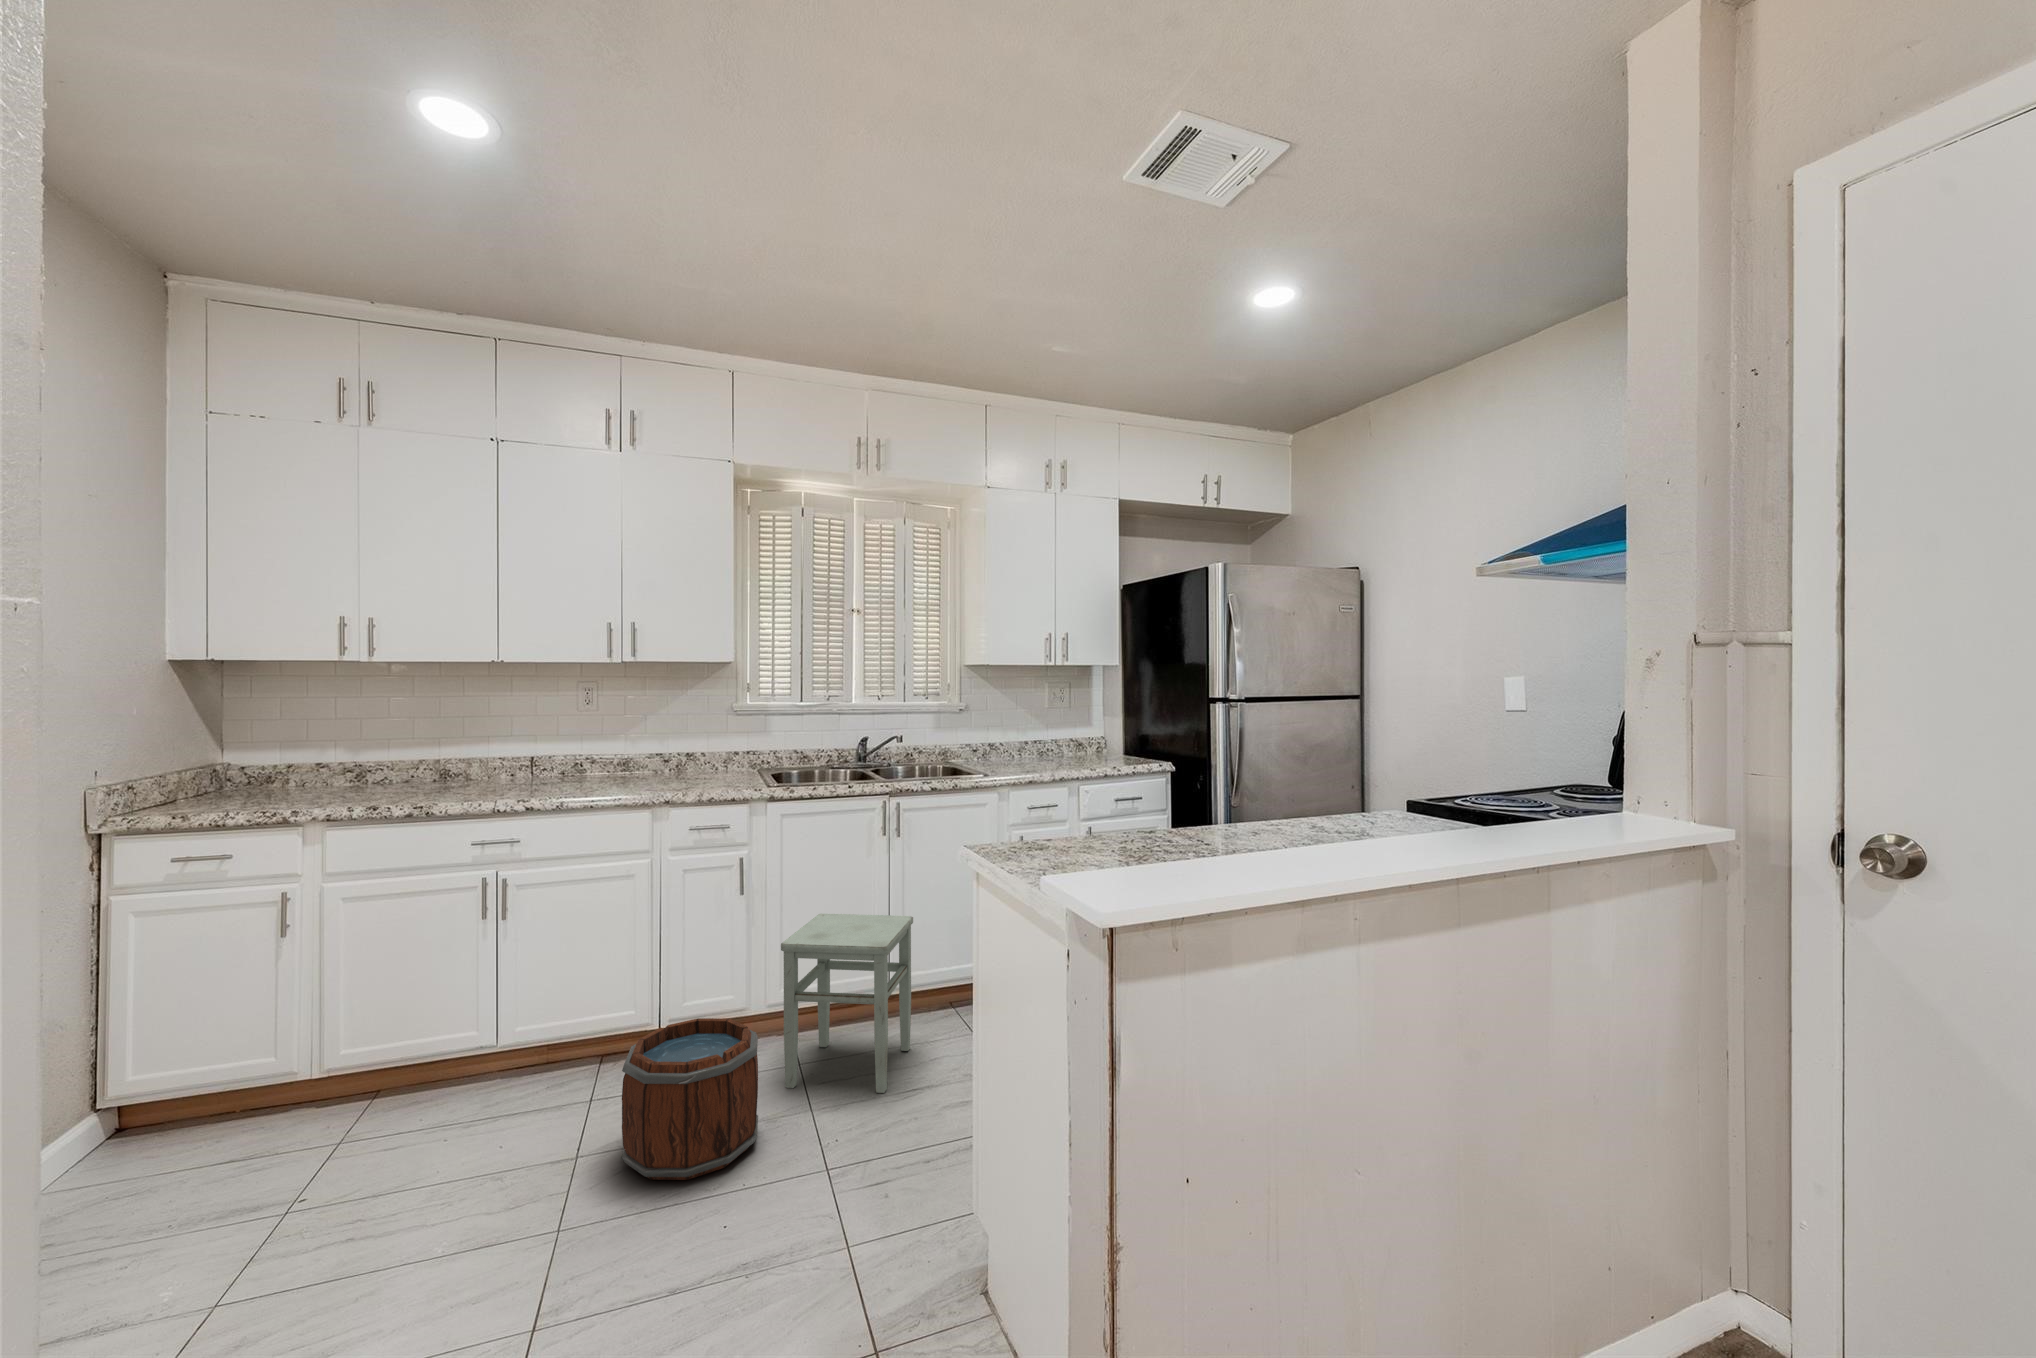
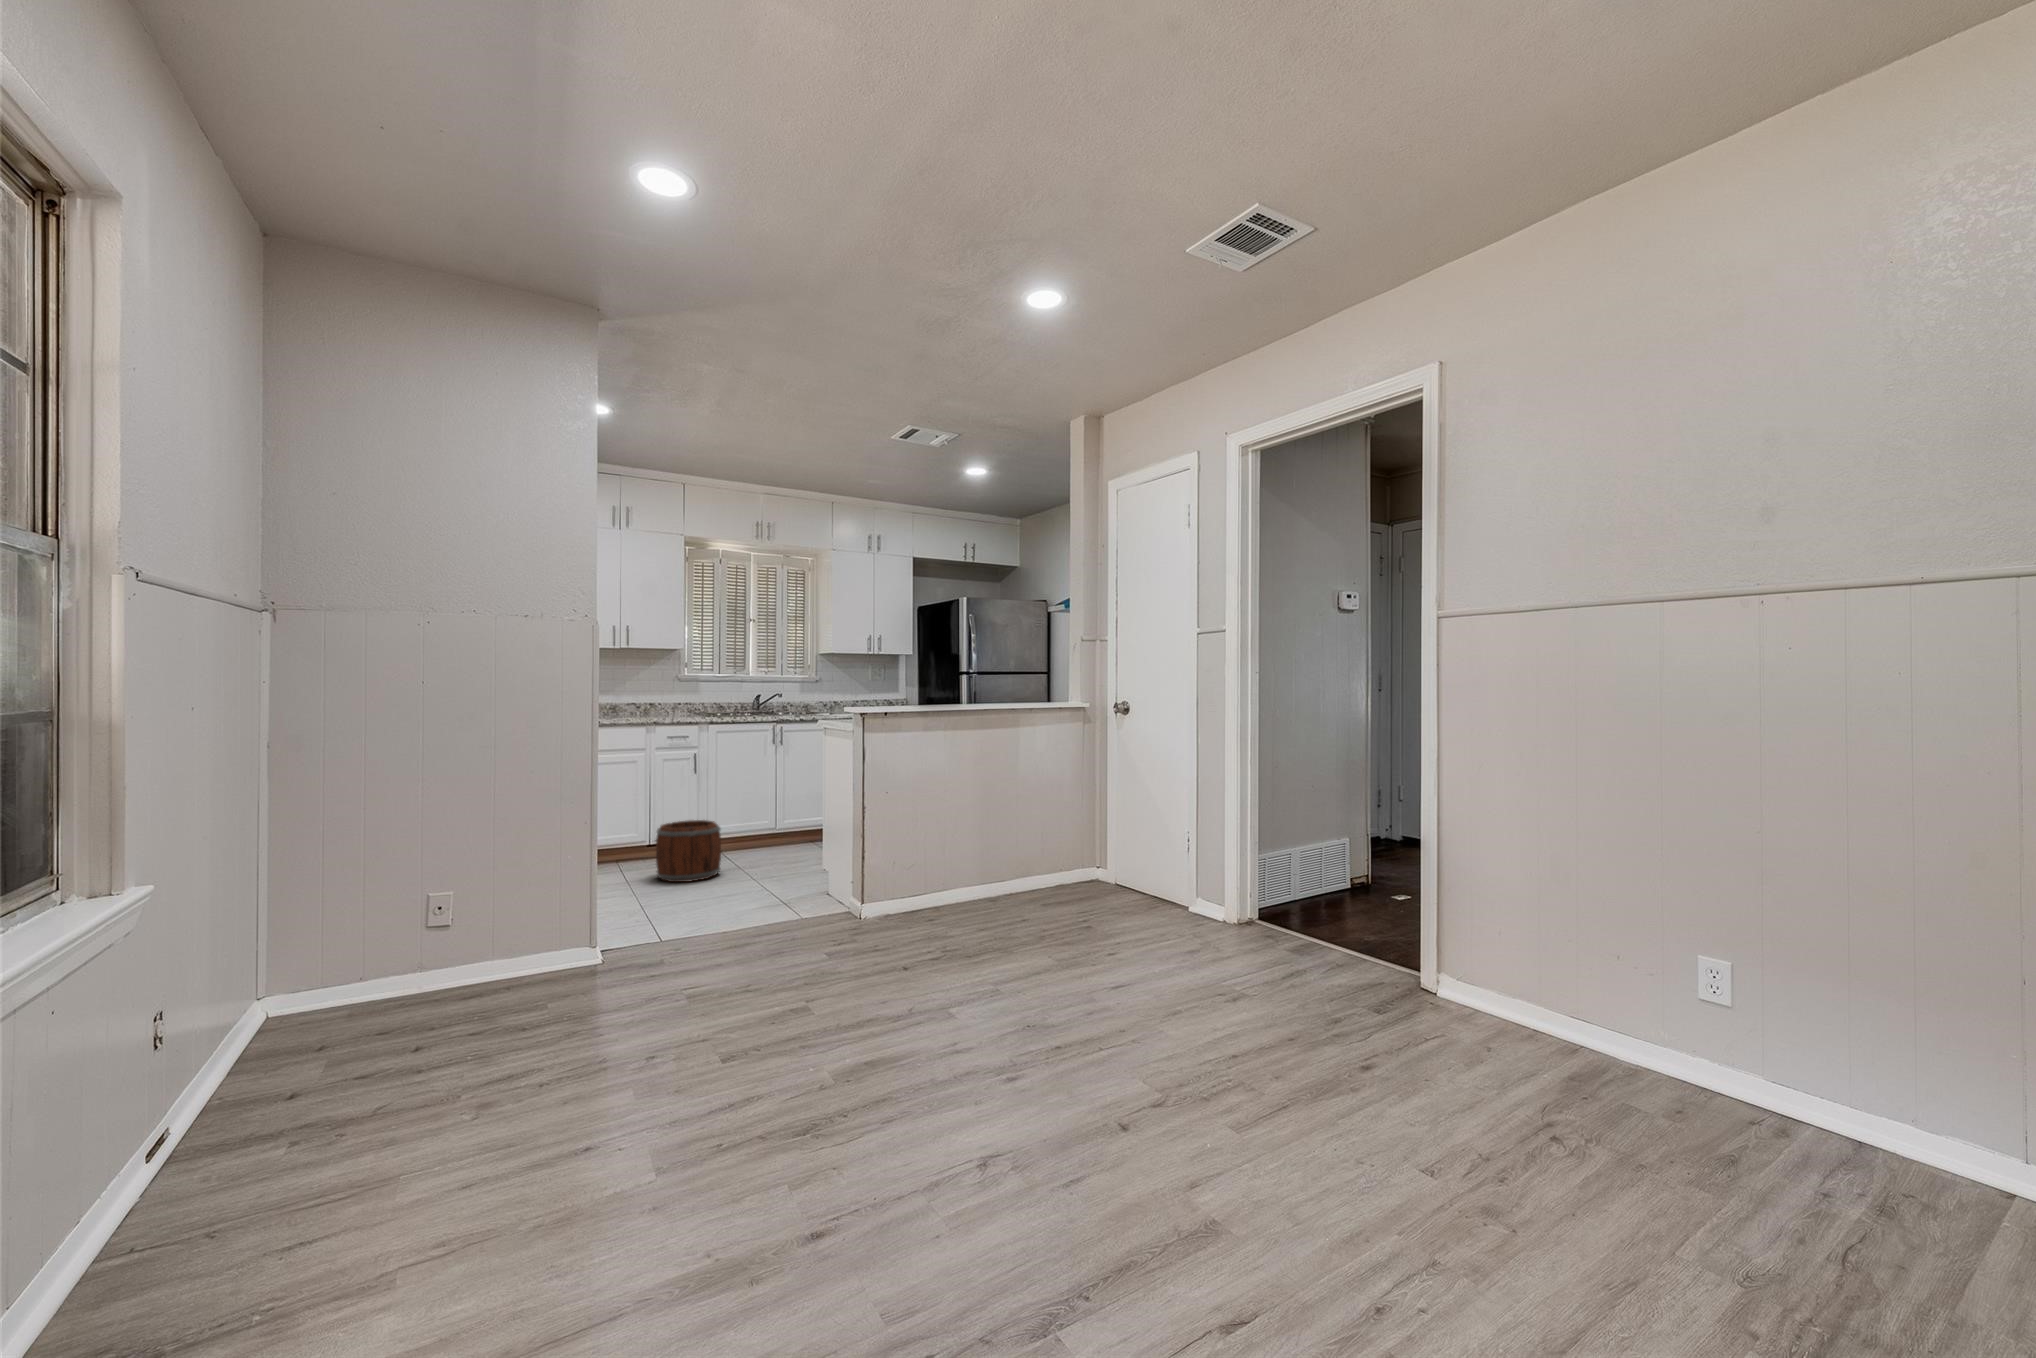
stool: present [781,914,913,1093] -> none [725,783,792,863]

